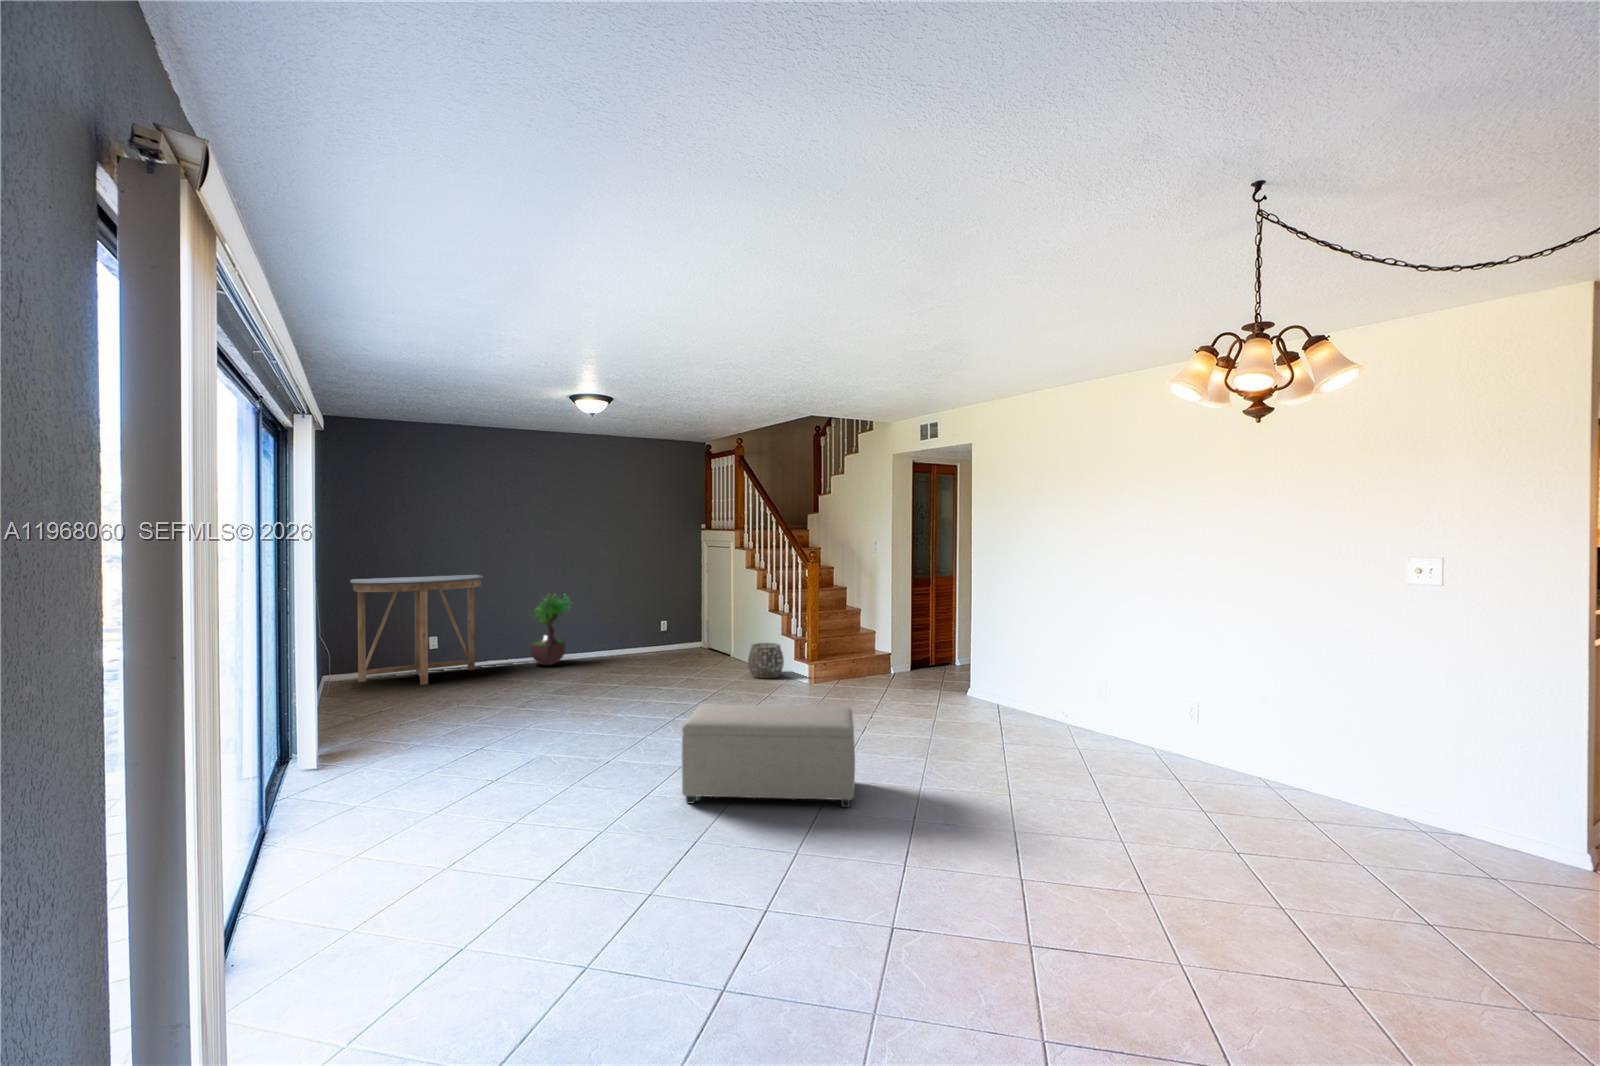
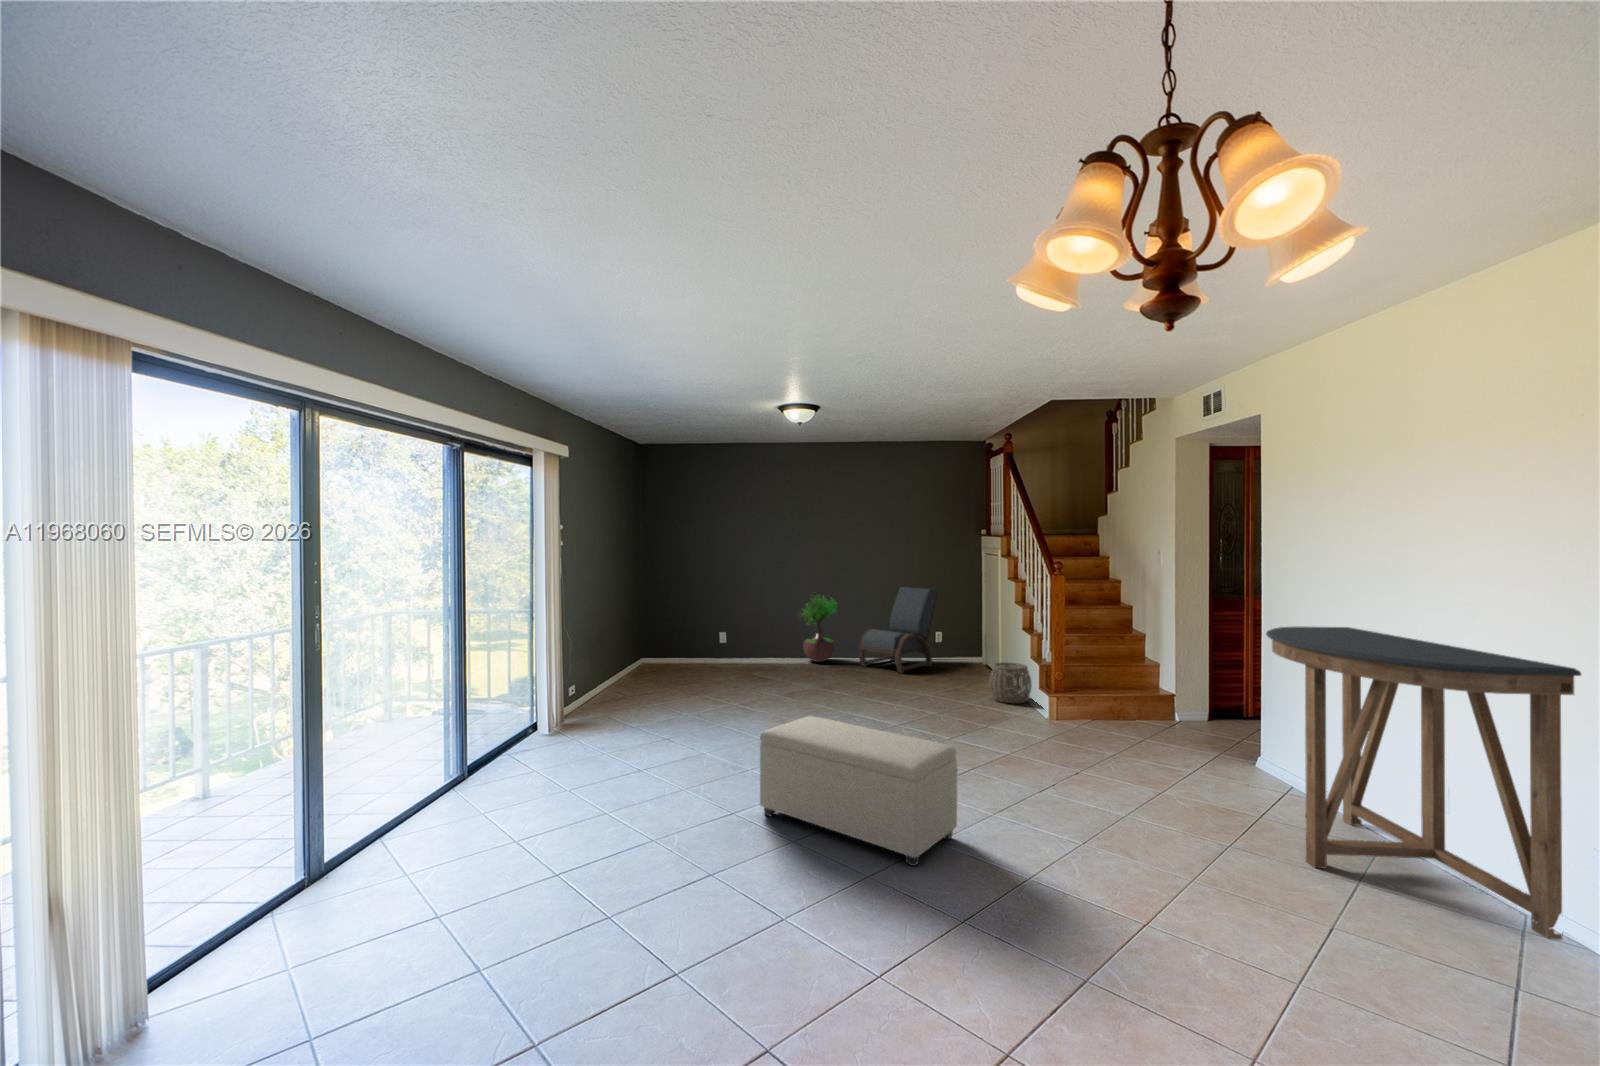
console table: present [350,575,484,685] -> present [1266,626,1581,940]
lounge chair: none [595,581,669,666] -> present [858,587,939,673]

